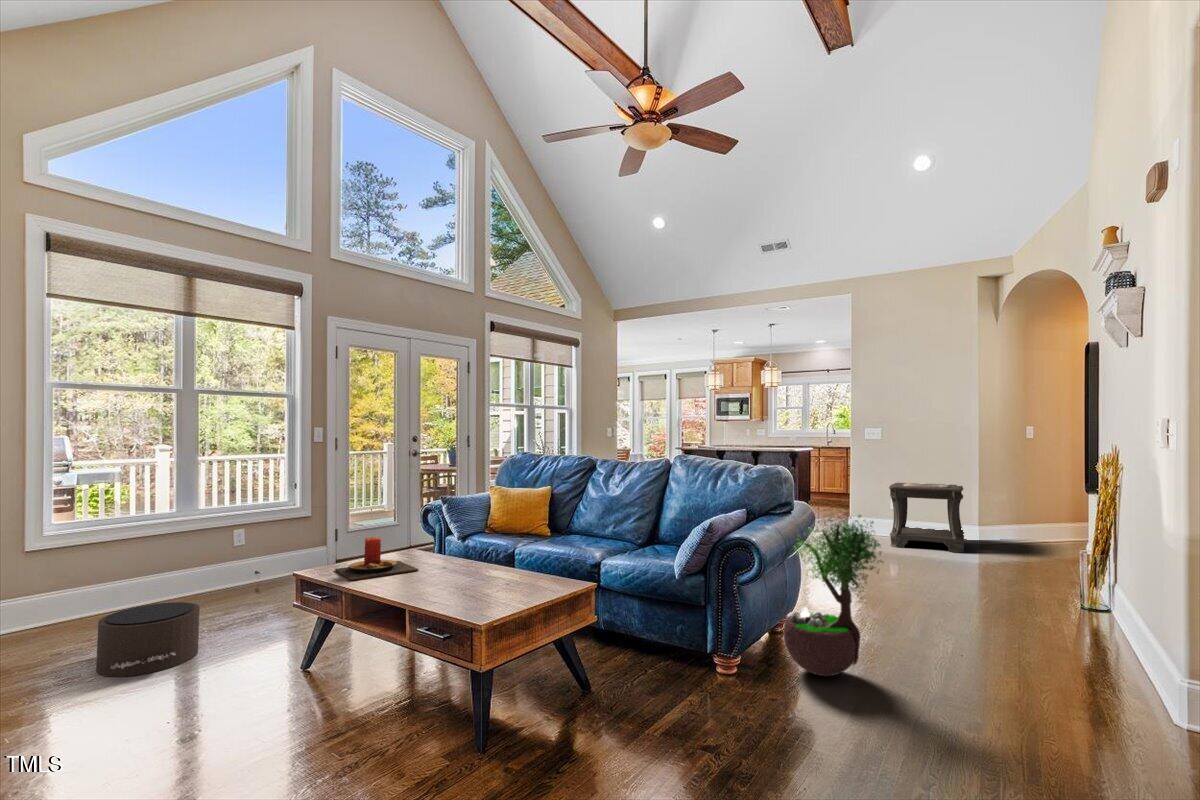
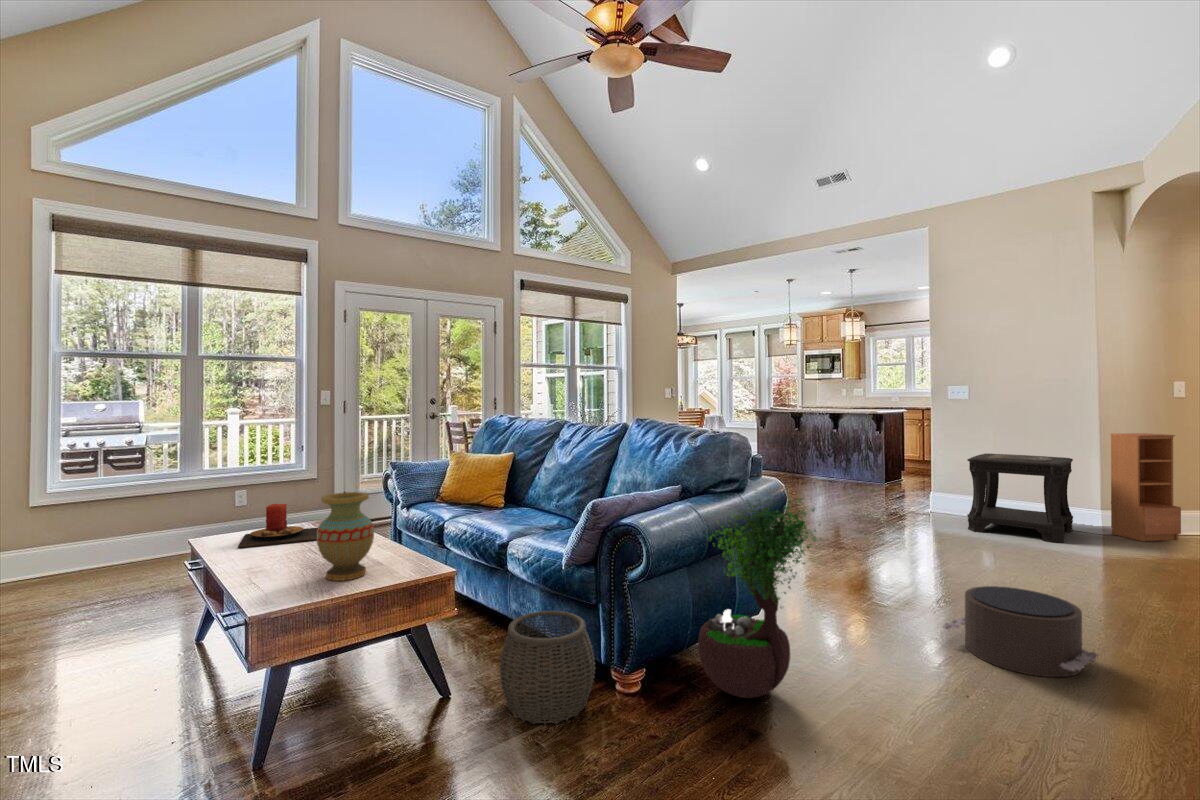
bookcase: none [988,465,1039,549] -> present [1111,433,1181,541]
vase: none [480,520,527,599] -> present [317,492,374,581]
pouf: present [96,602,200,677] -> present [943,586,1098,677]
woven basket: none [640,617,721,711] -> present [499,611,595,724]

